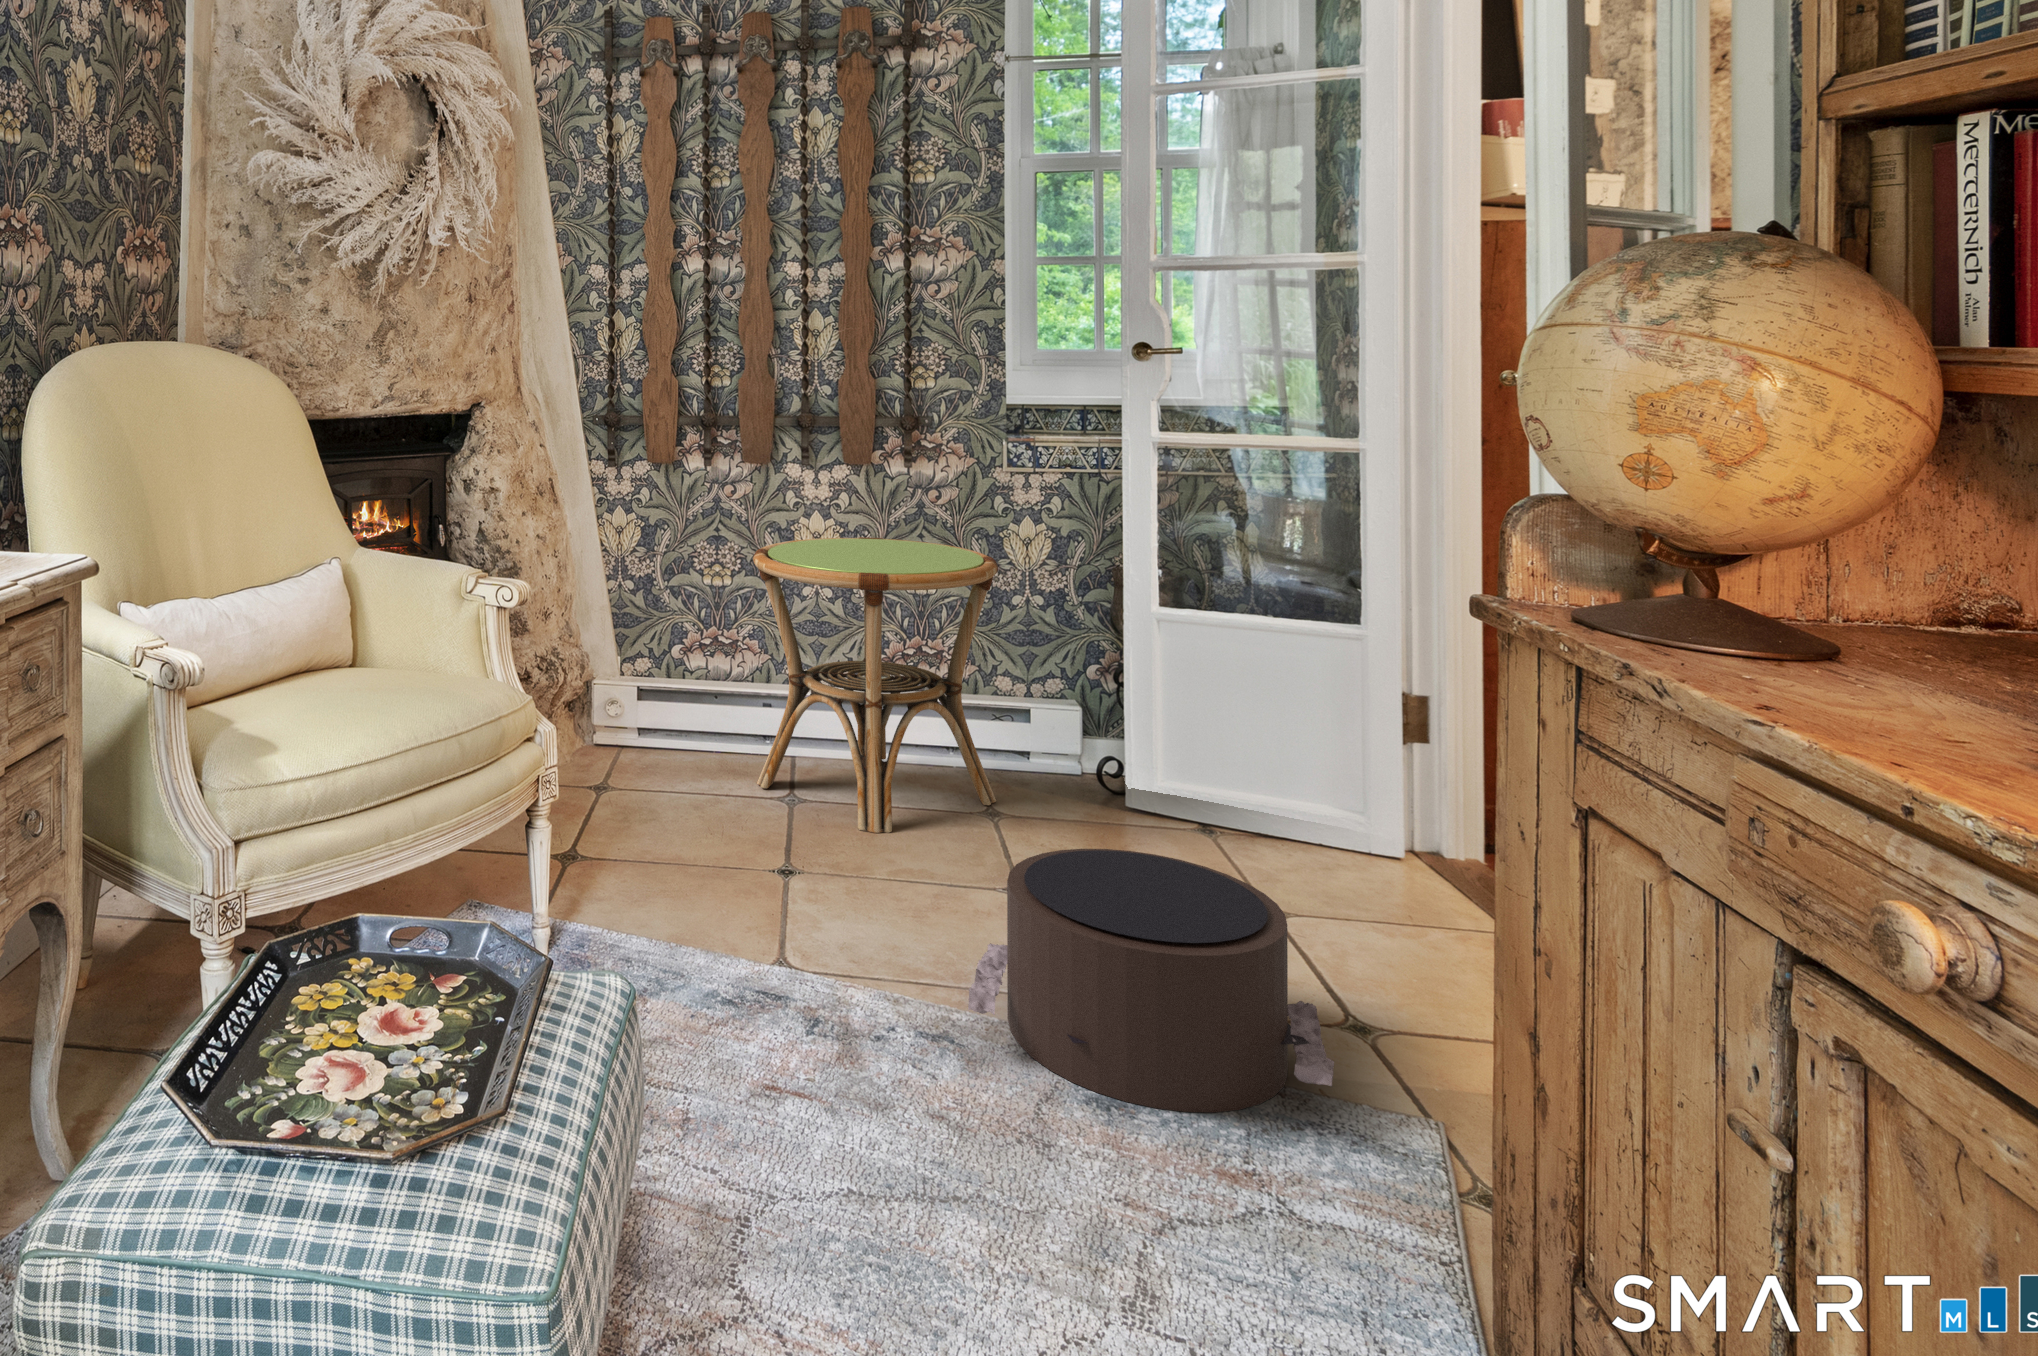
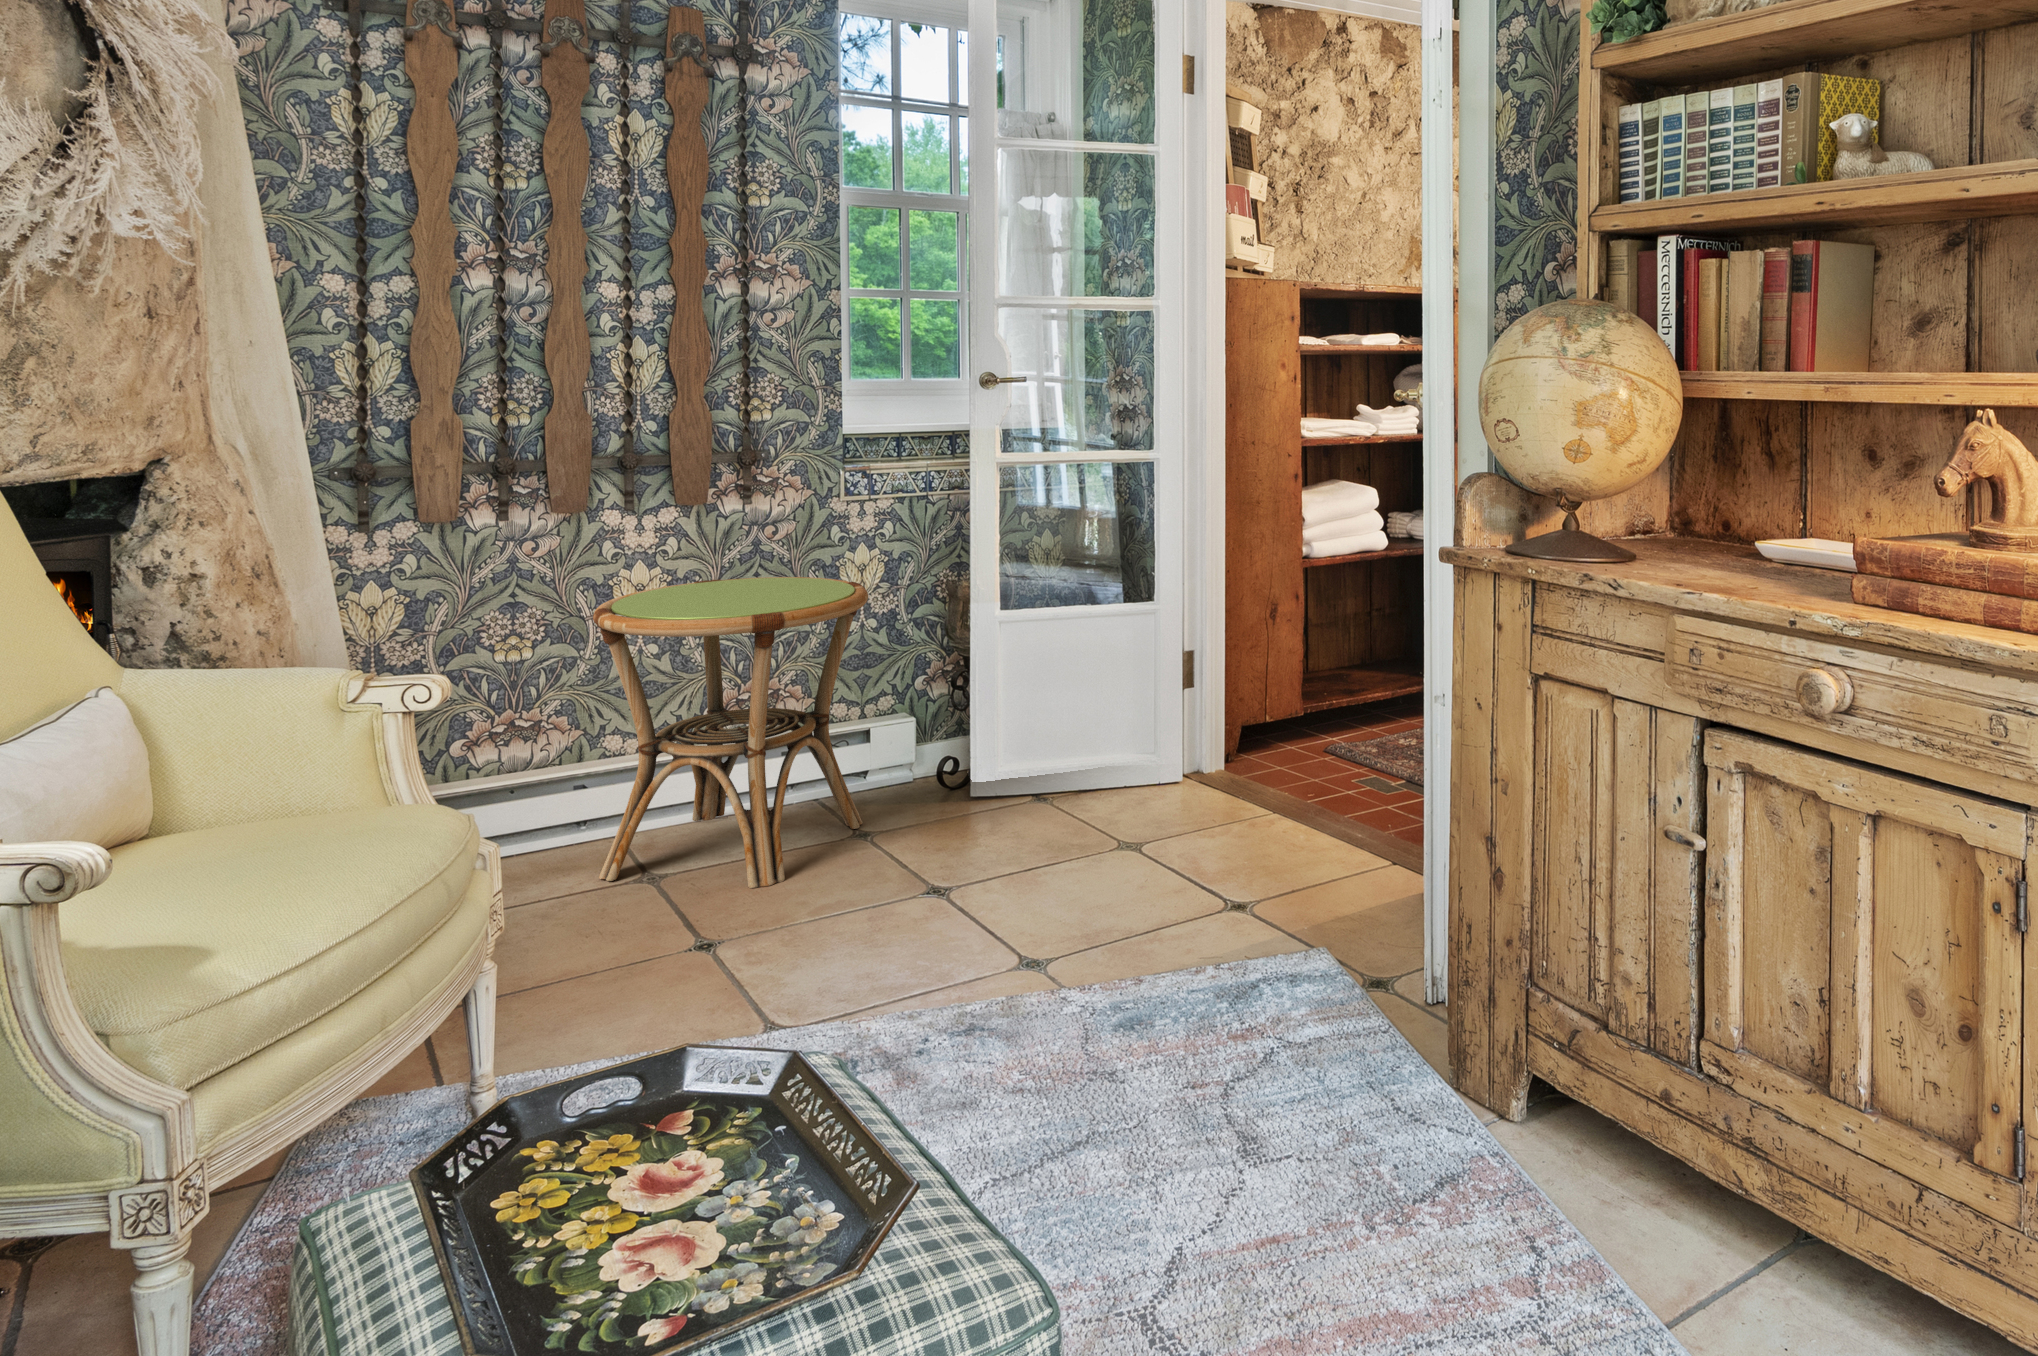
pouf: present [968,849,1334,1112] -> none [977,809,1275,1020]

